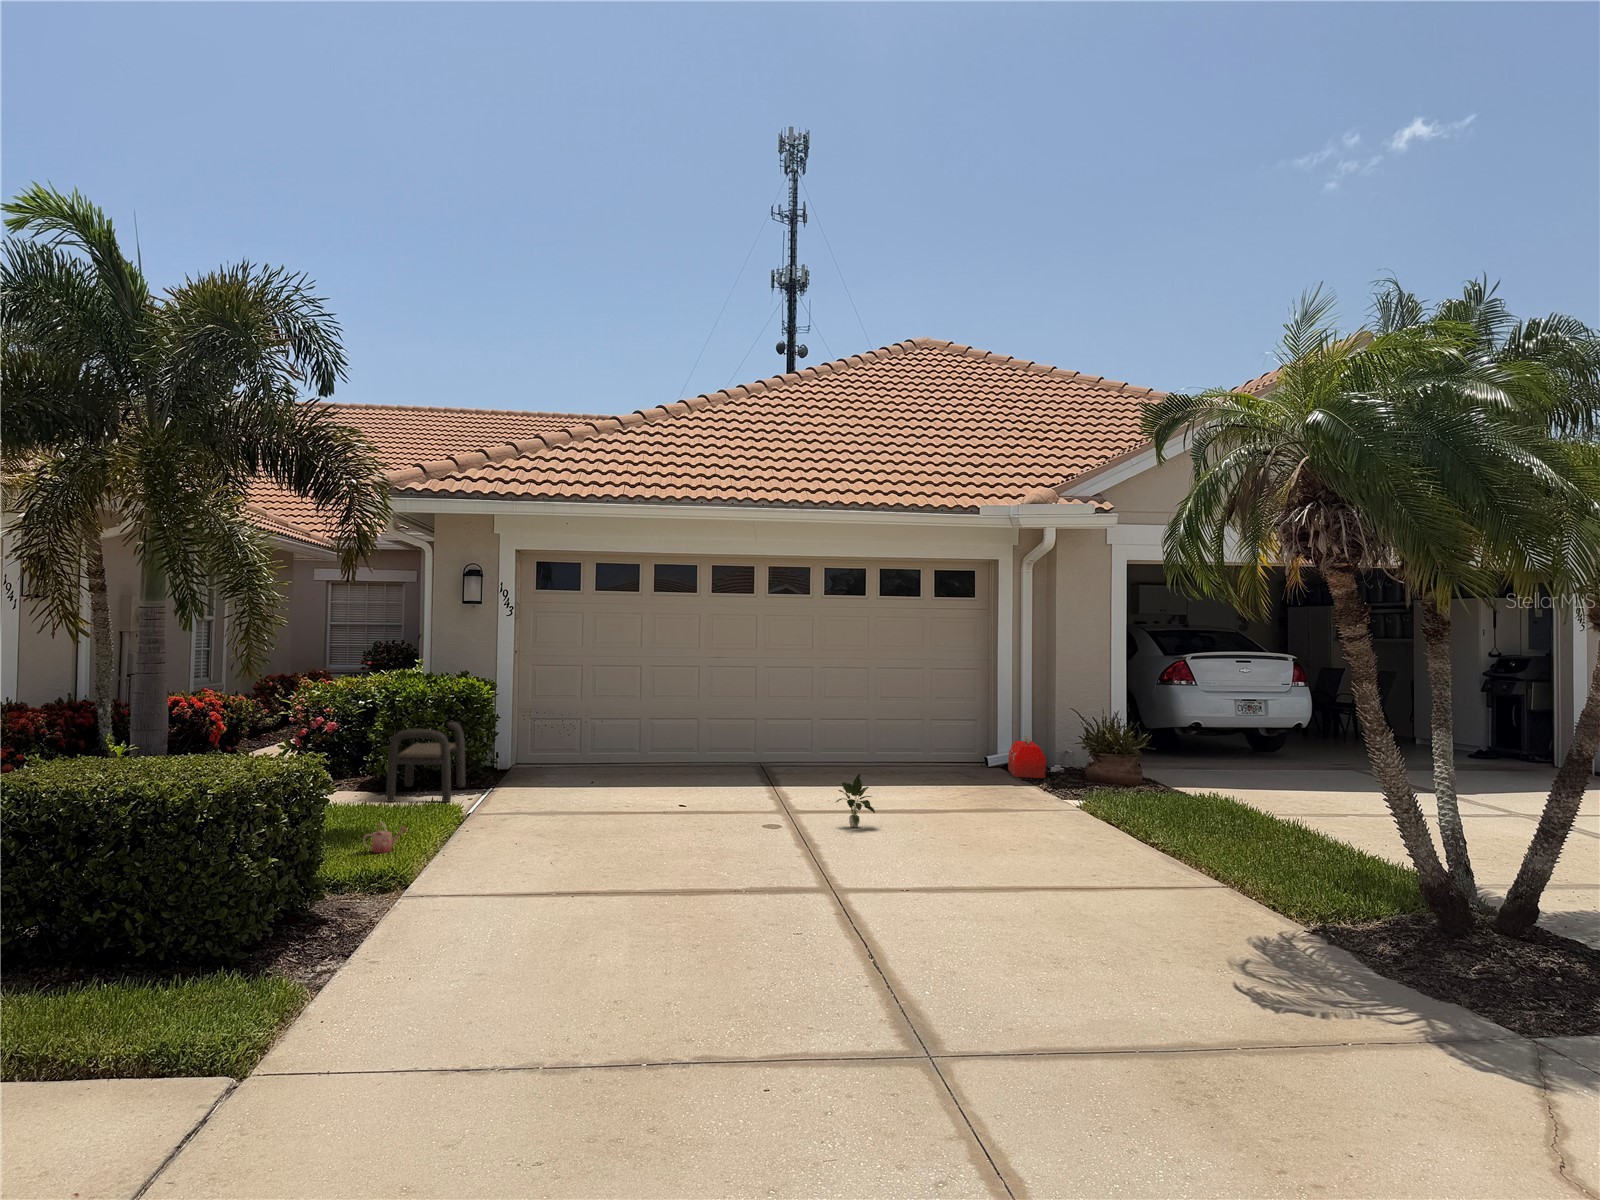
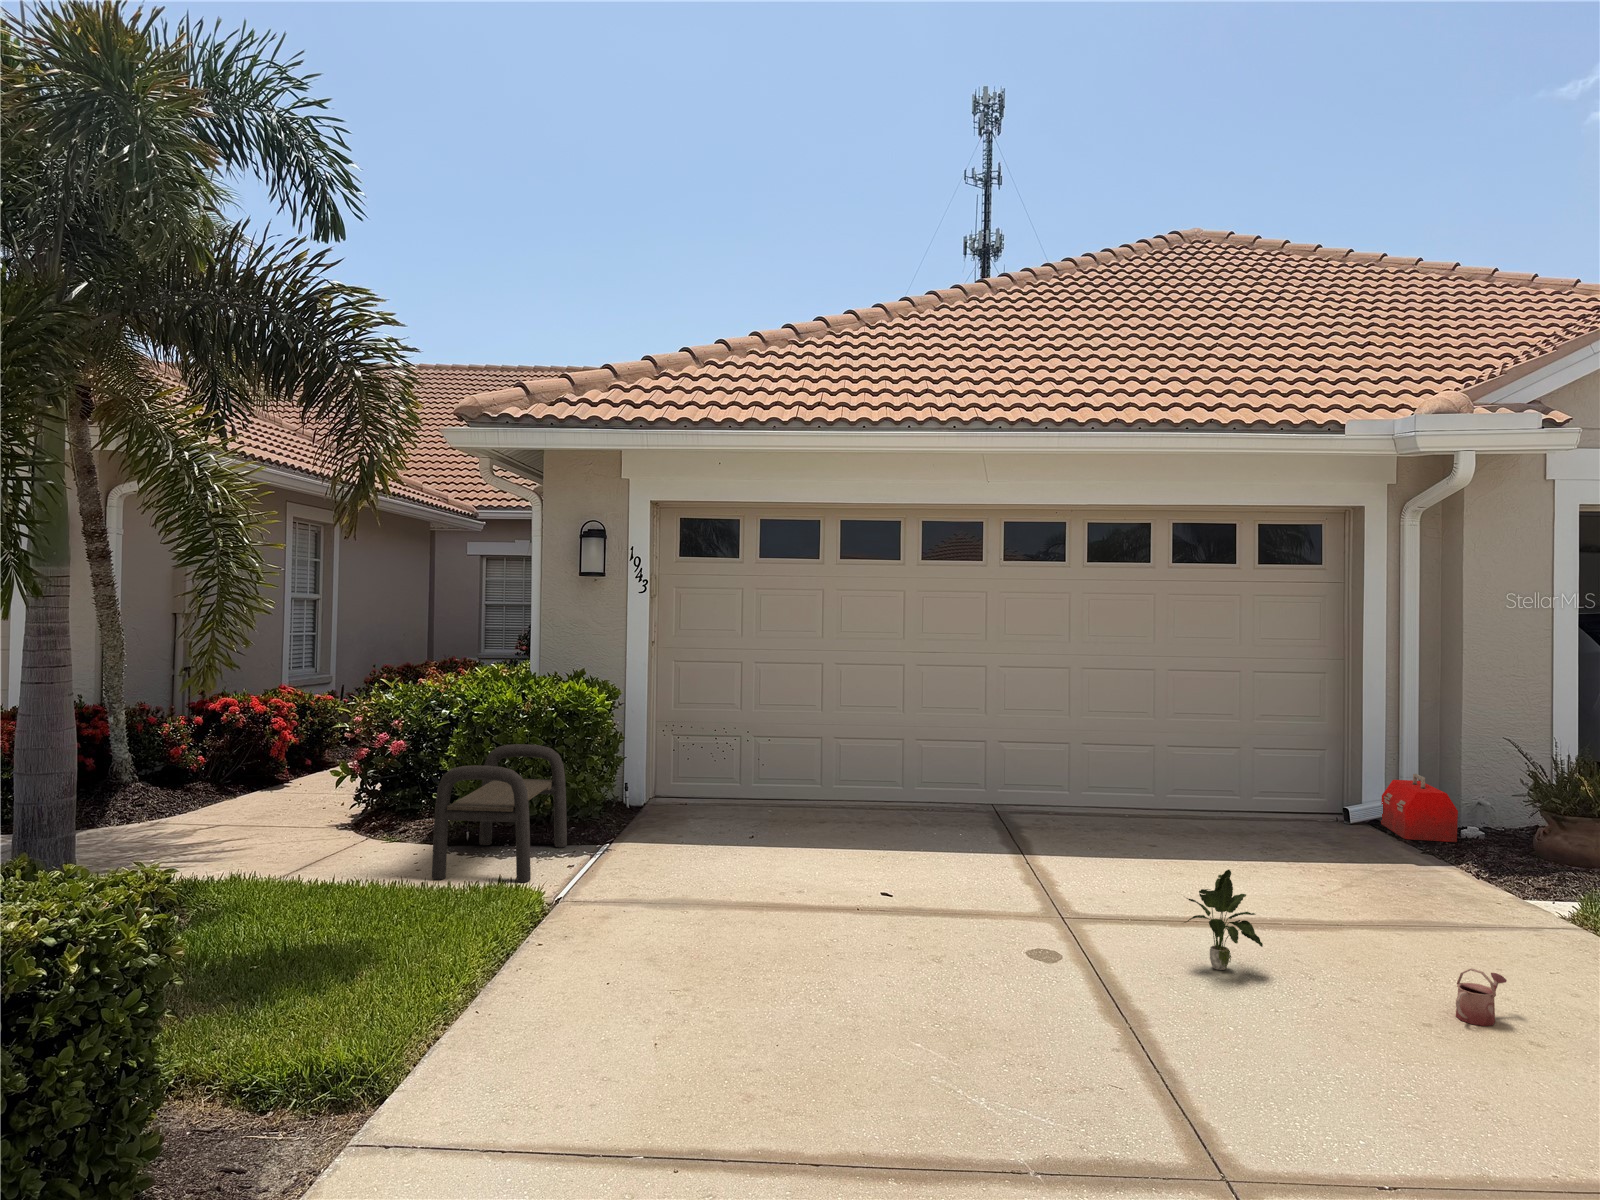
watering can: present [363,822,407,853] -> present [1456,968,1507,1026]

